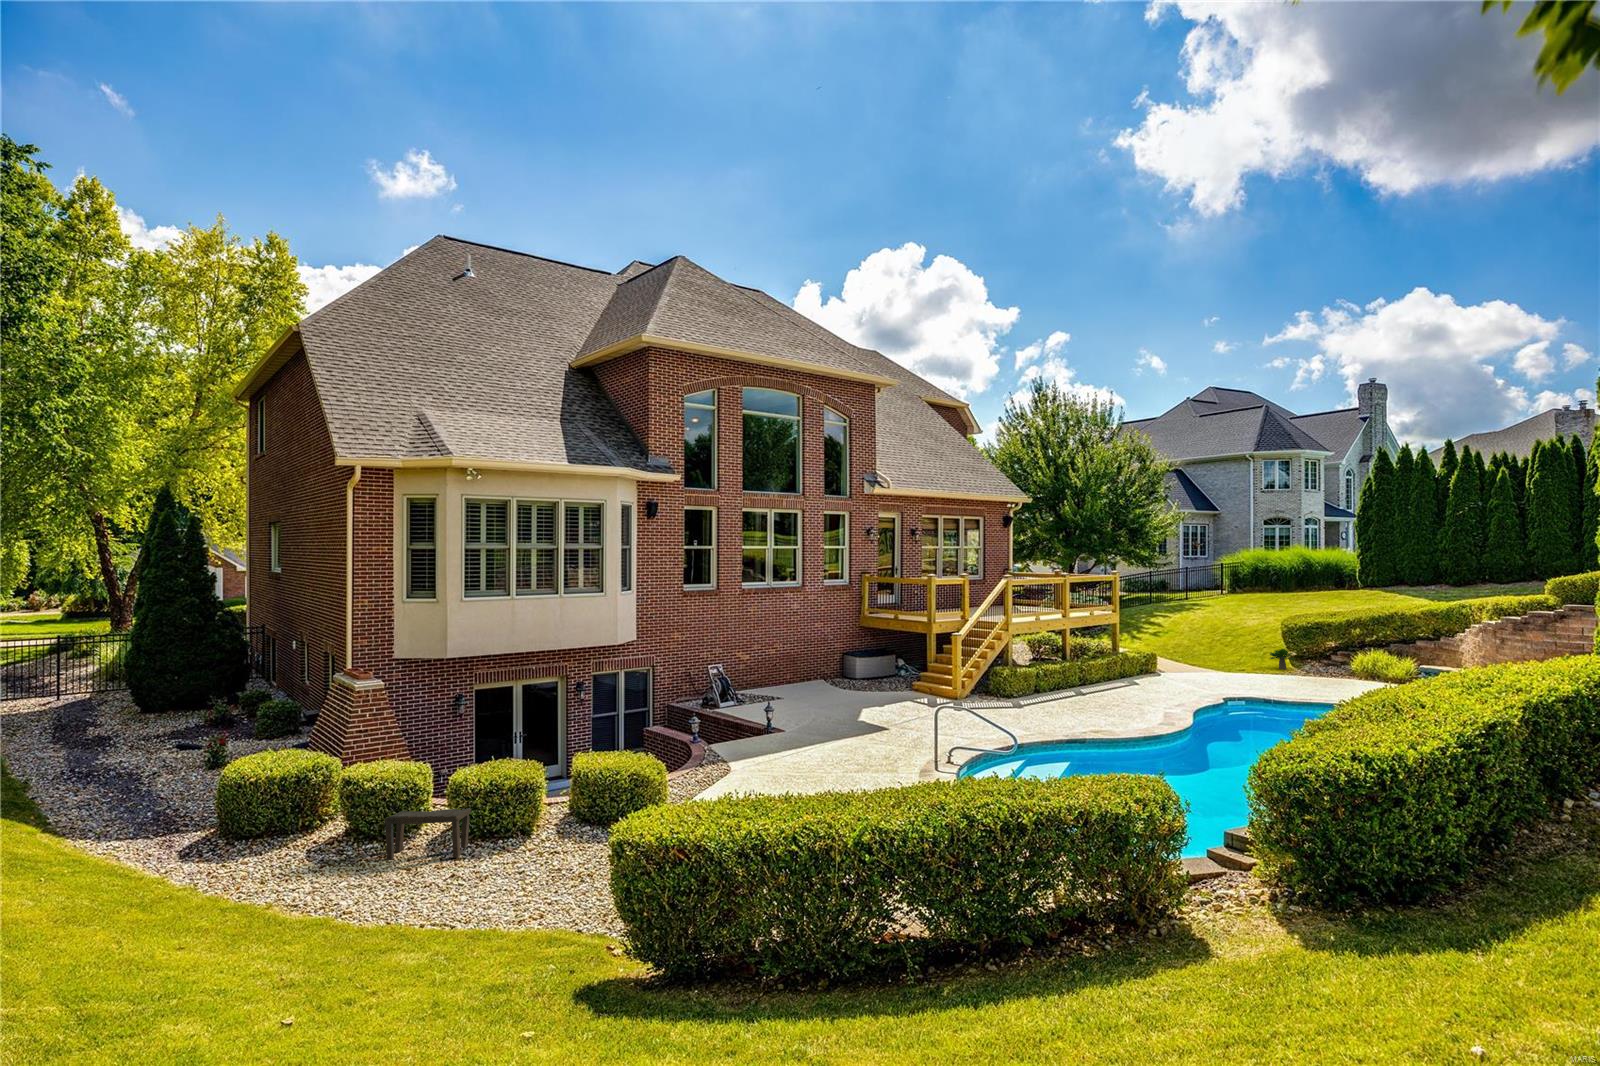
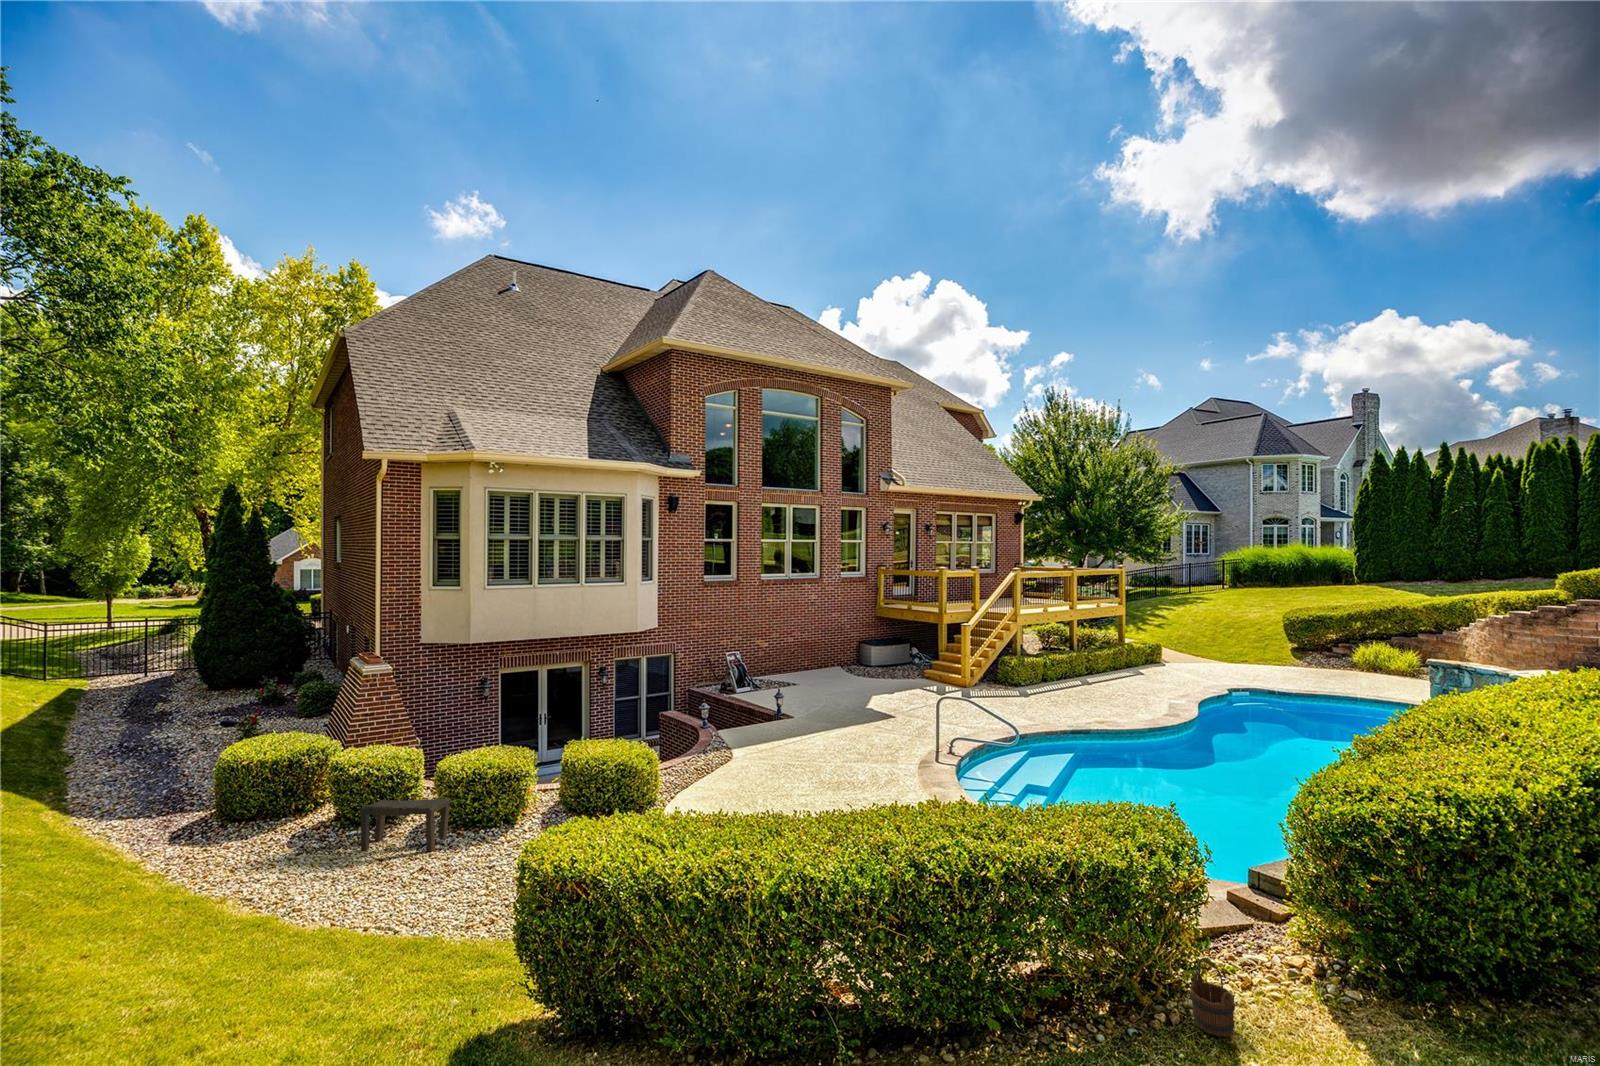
potted plant: present [1270,649,1294,669] -> none [1271,640,1301,661]
wooden bucket: none [1159,885,1192,942] -> present [1190,958,1235,1037]

